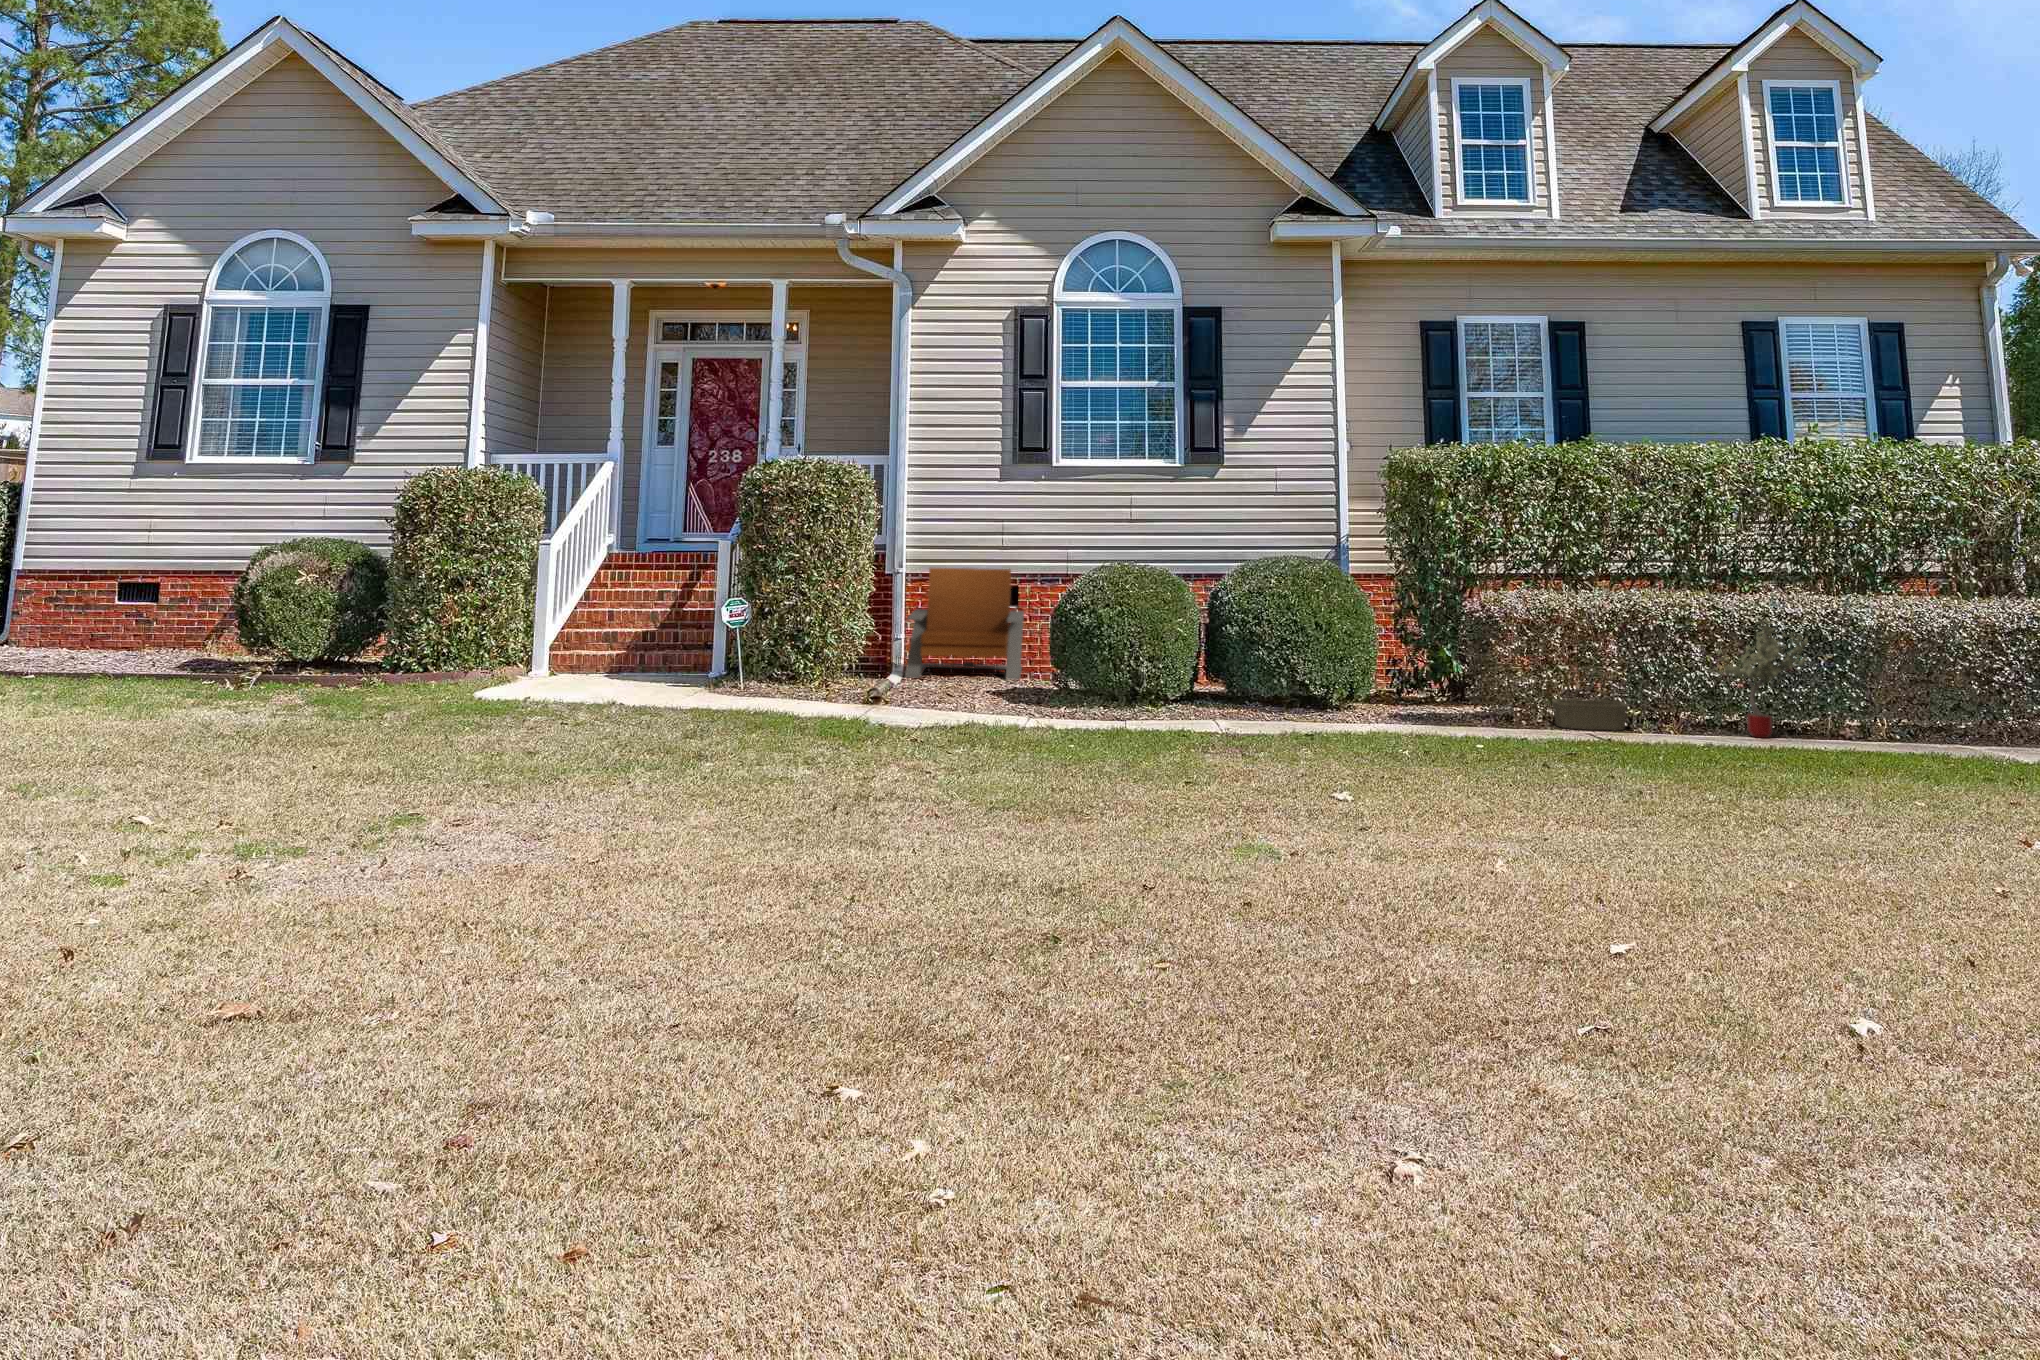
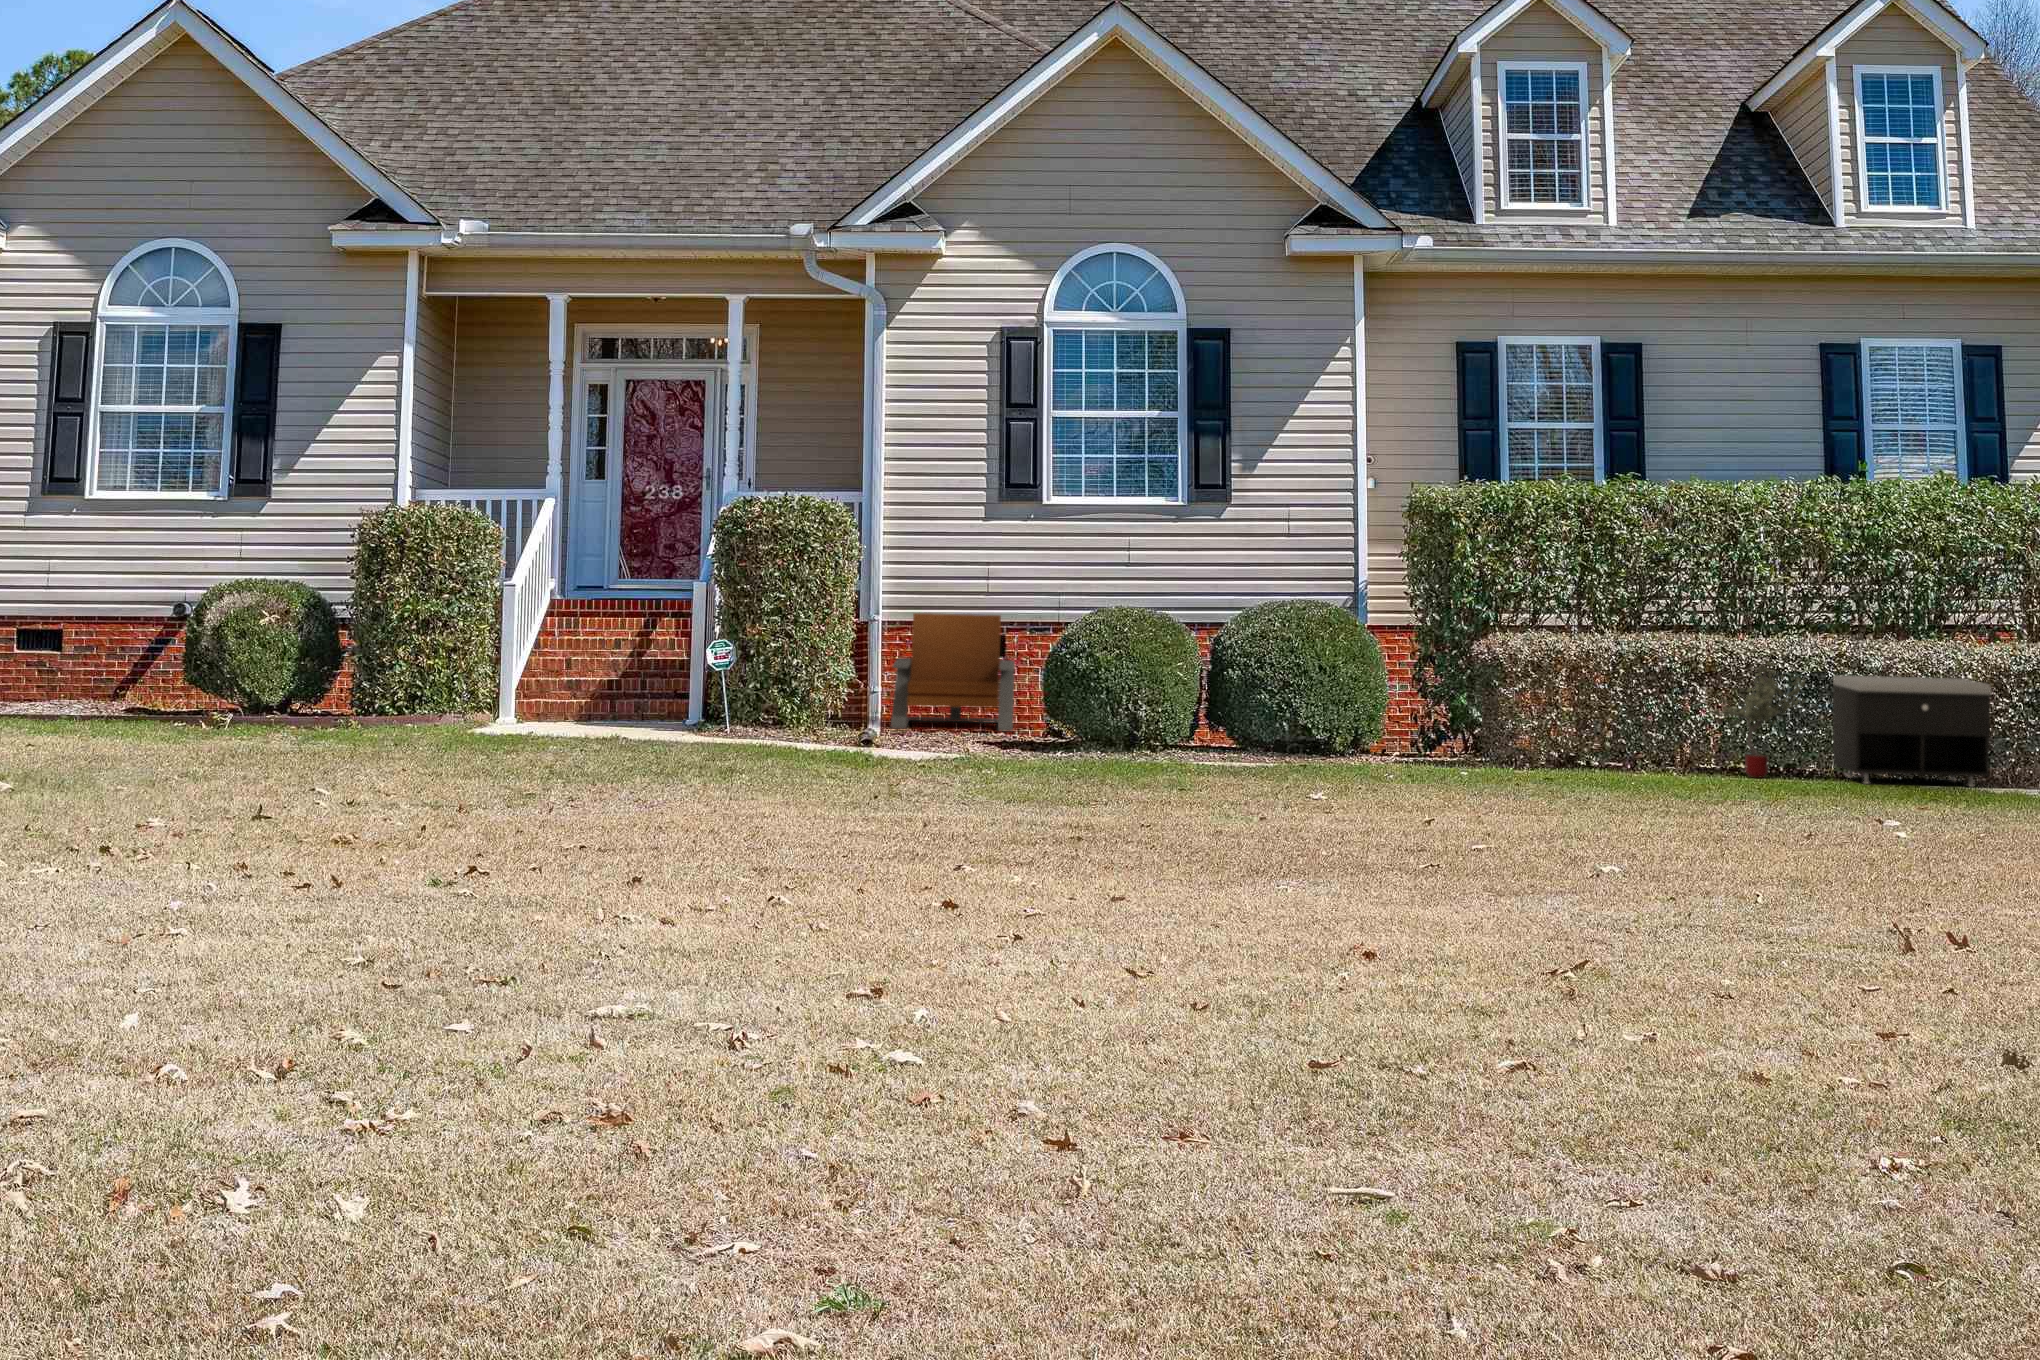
storage bench: none [1830,633,2007,749] -> present [1833,675,1992,786]
basket: present [1552,669,1628,730] -> none [1555,710,1630,771]

